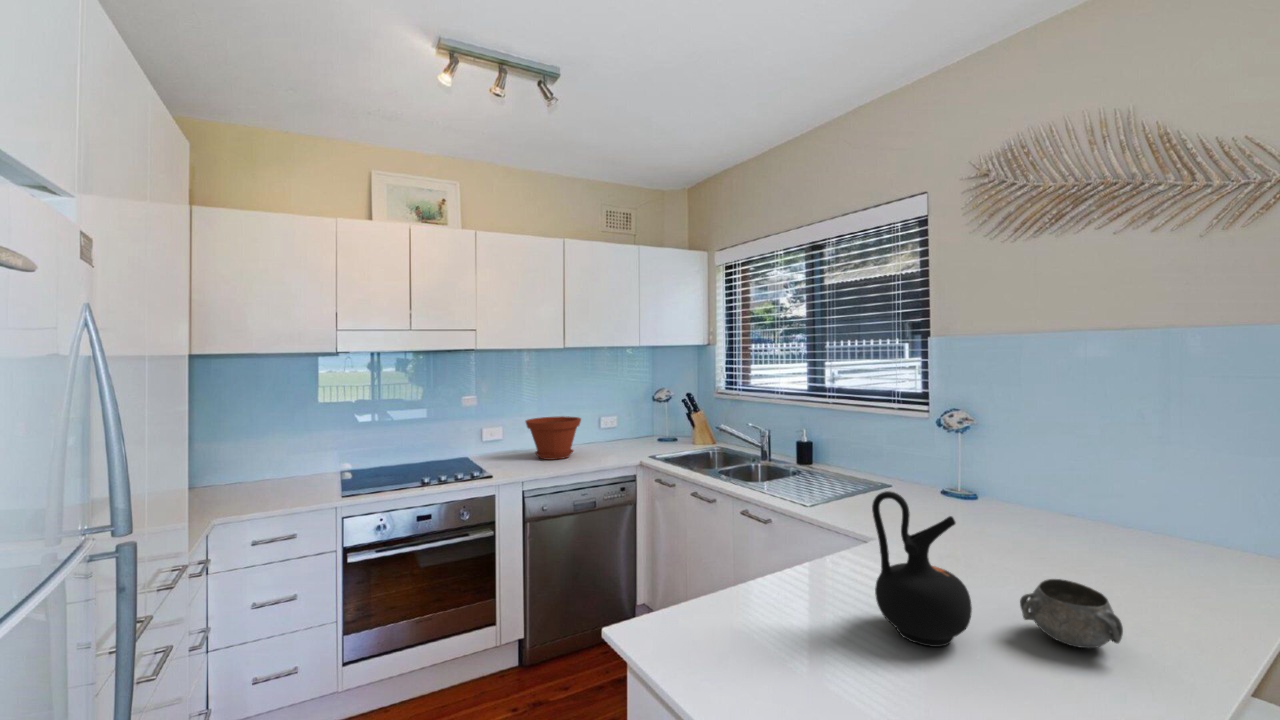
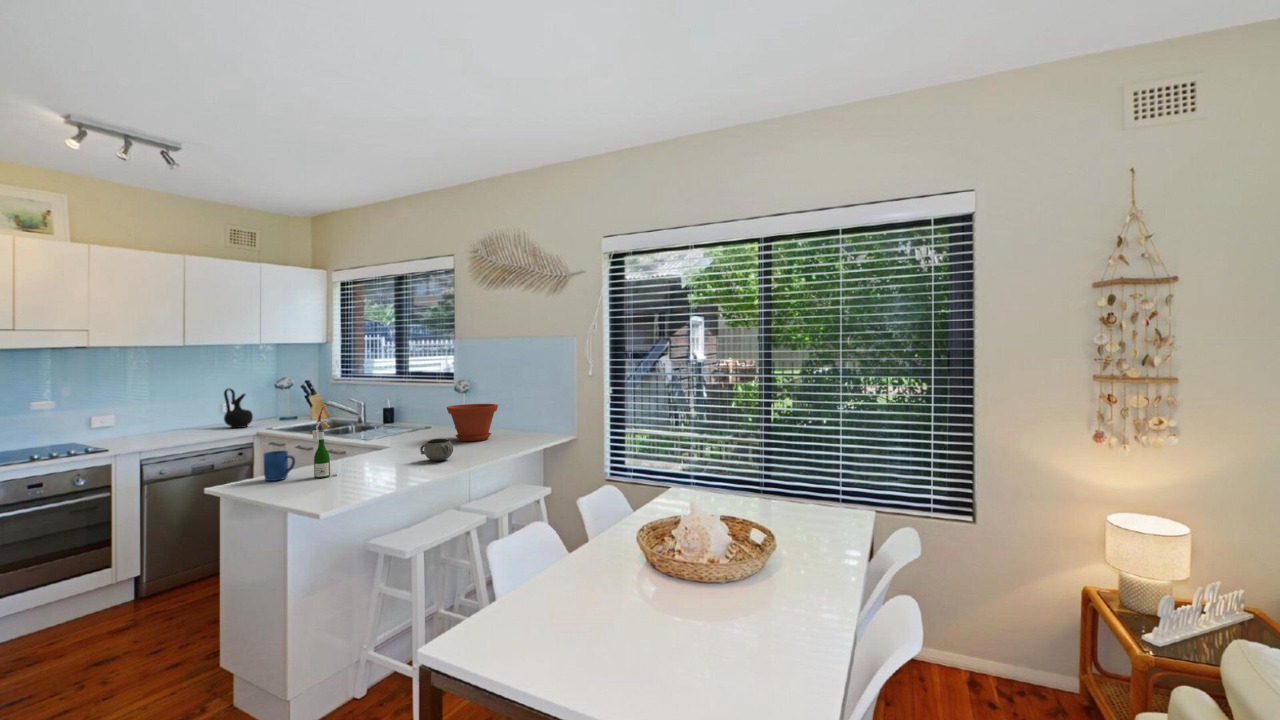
plant pot: present [526,416,581,460] -> present [447,404,498,441]
ceramic jug: present [872,491,972,647] -> present [224,389,253,428]
wine bottle: none [805,502,863,685] -> present [313,406,338,478]
mug: none [704,588,770,670] -> present [264,451,295,481]

